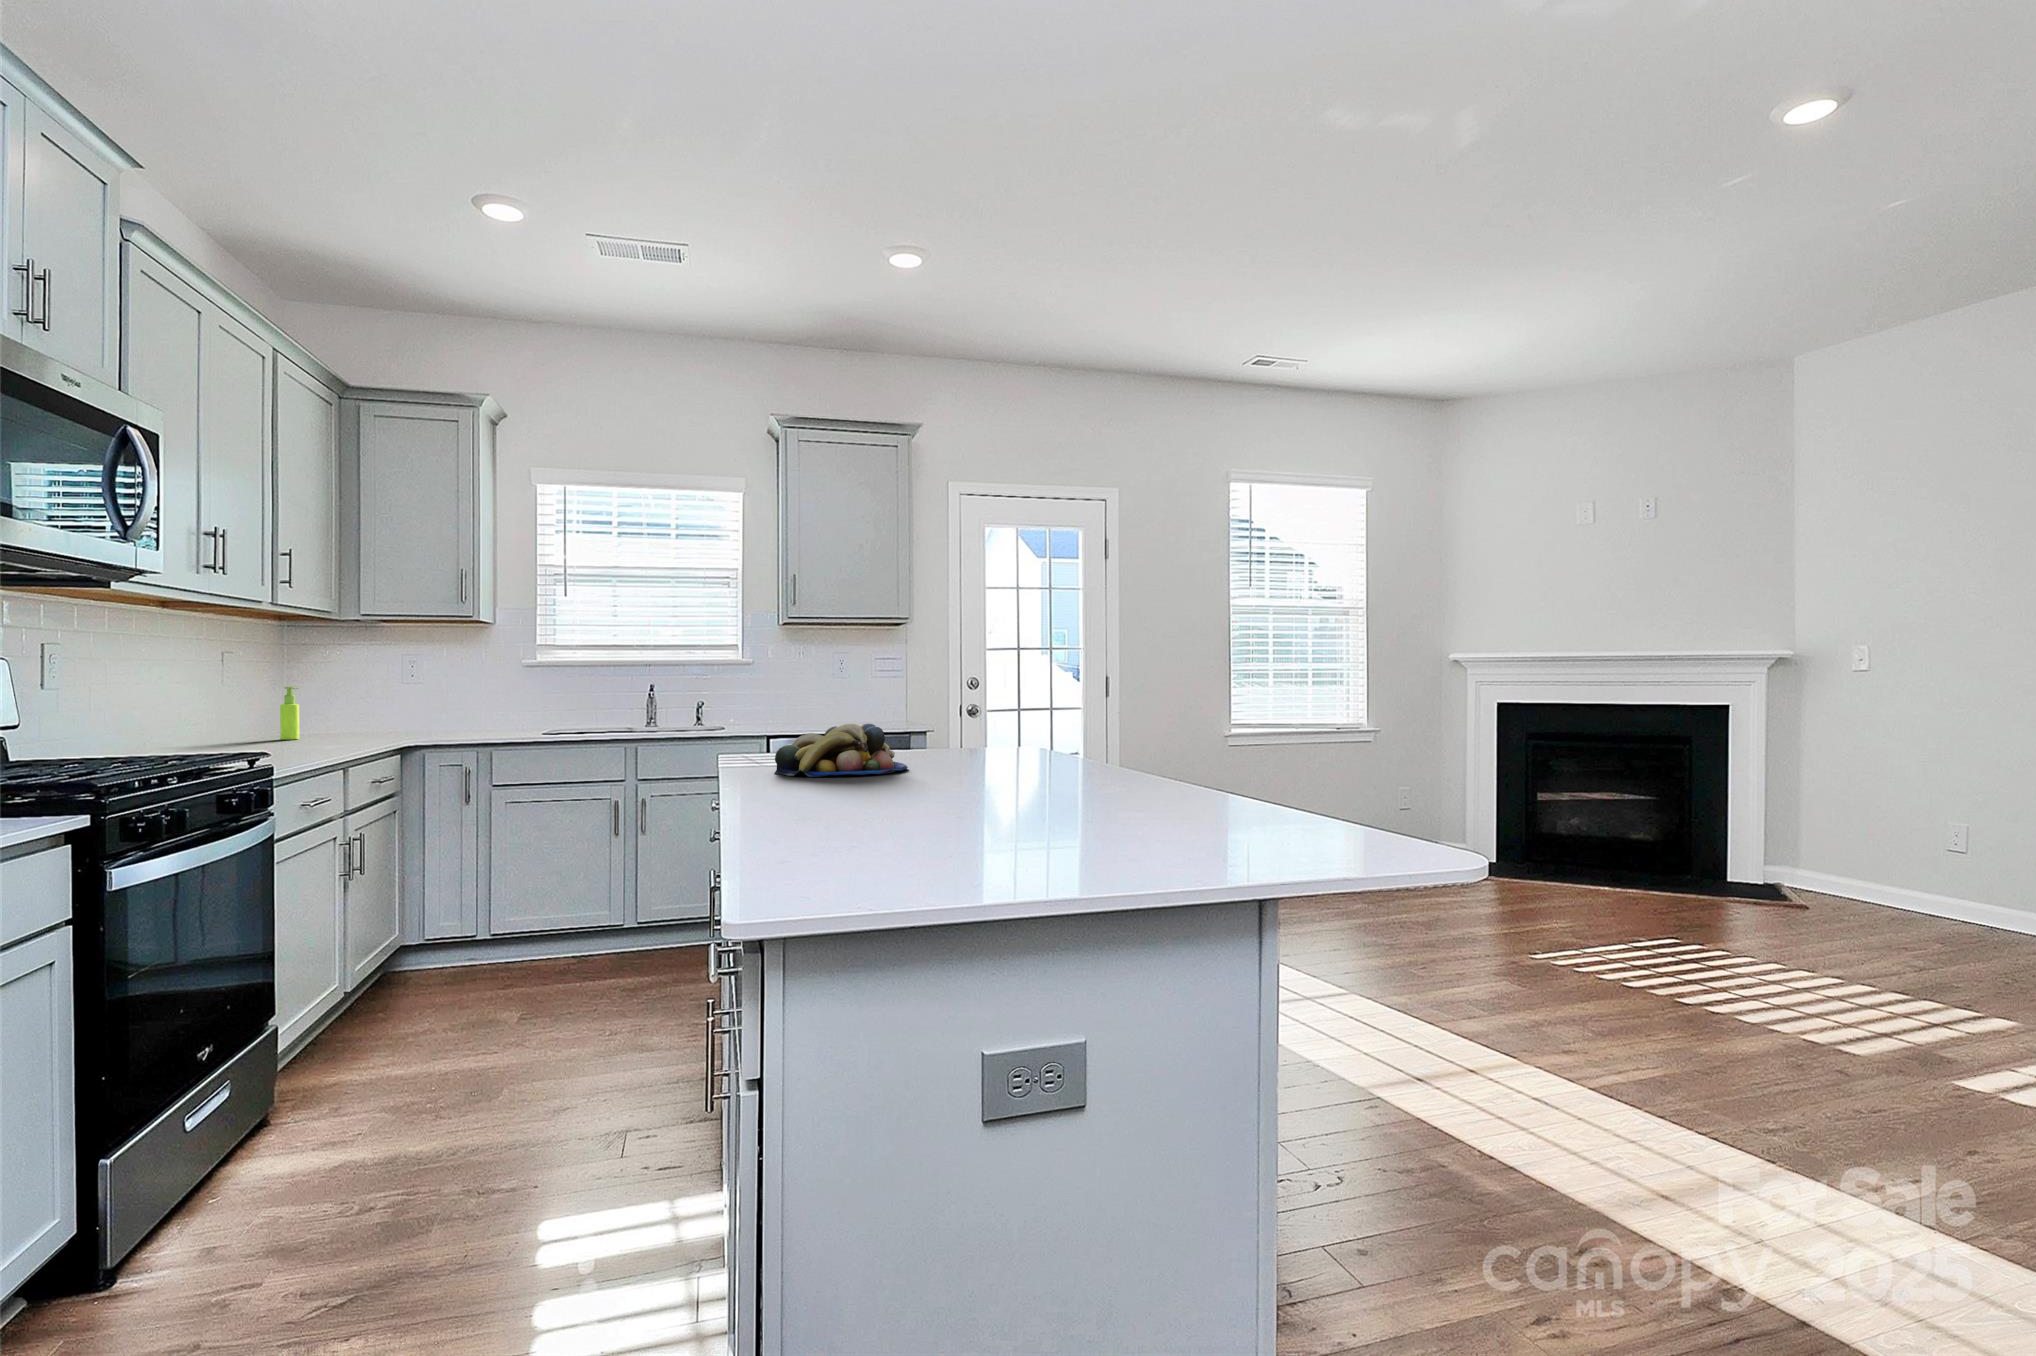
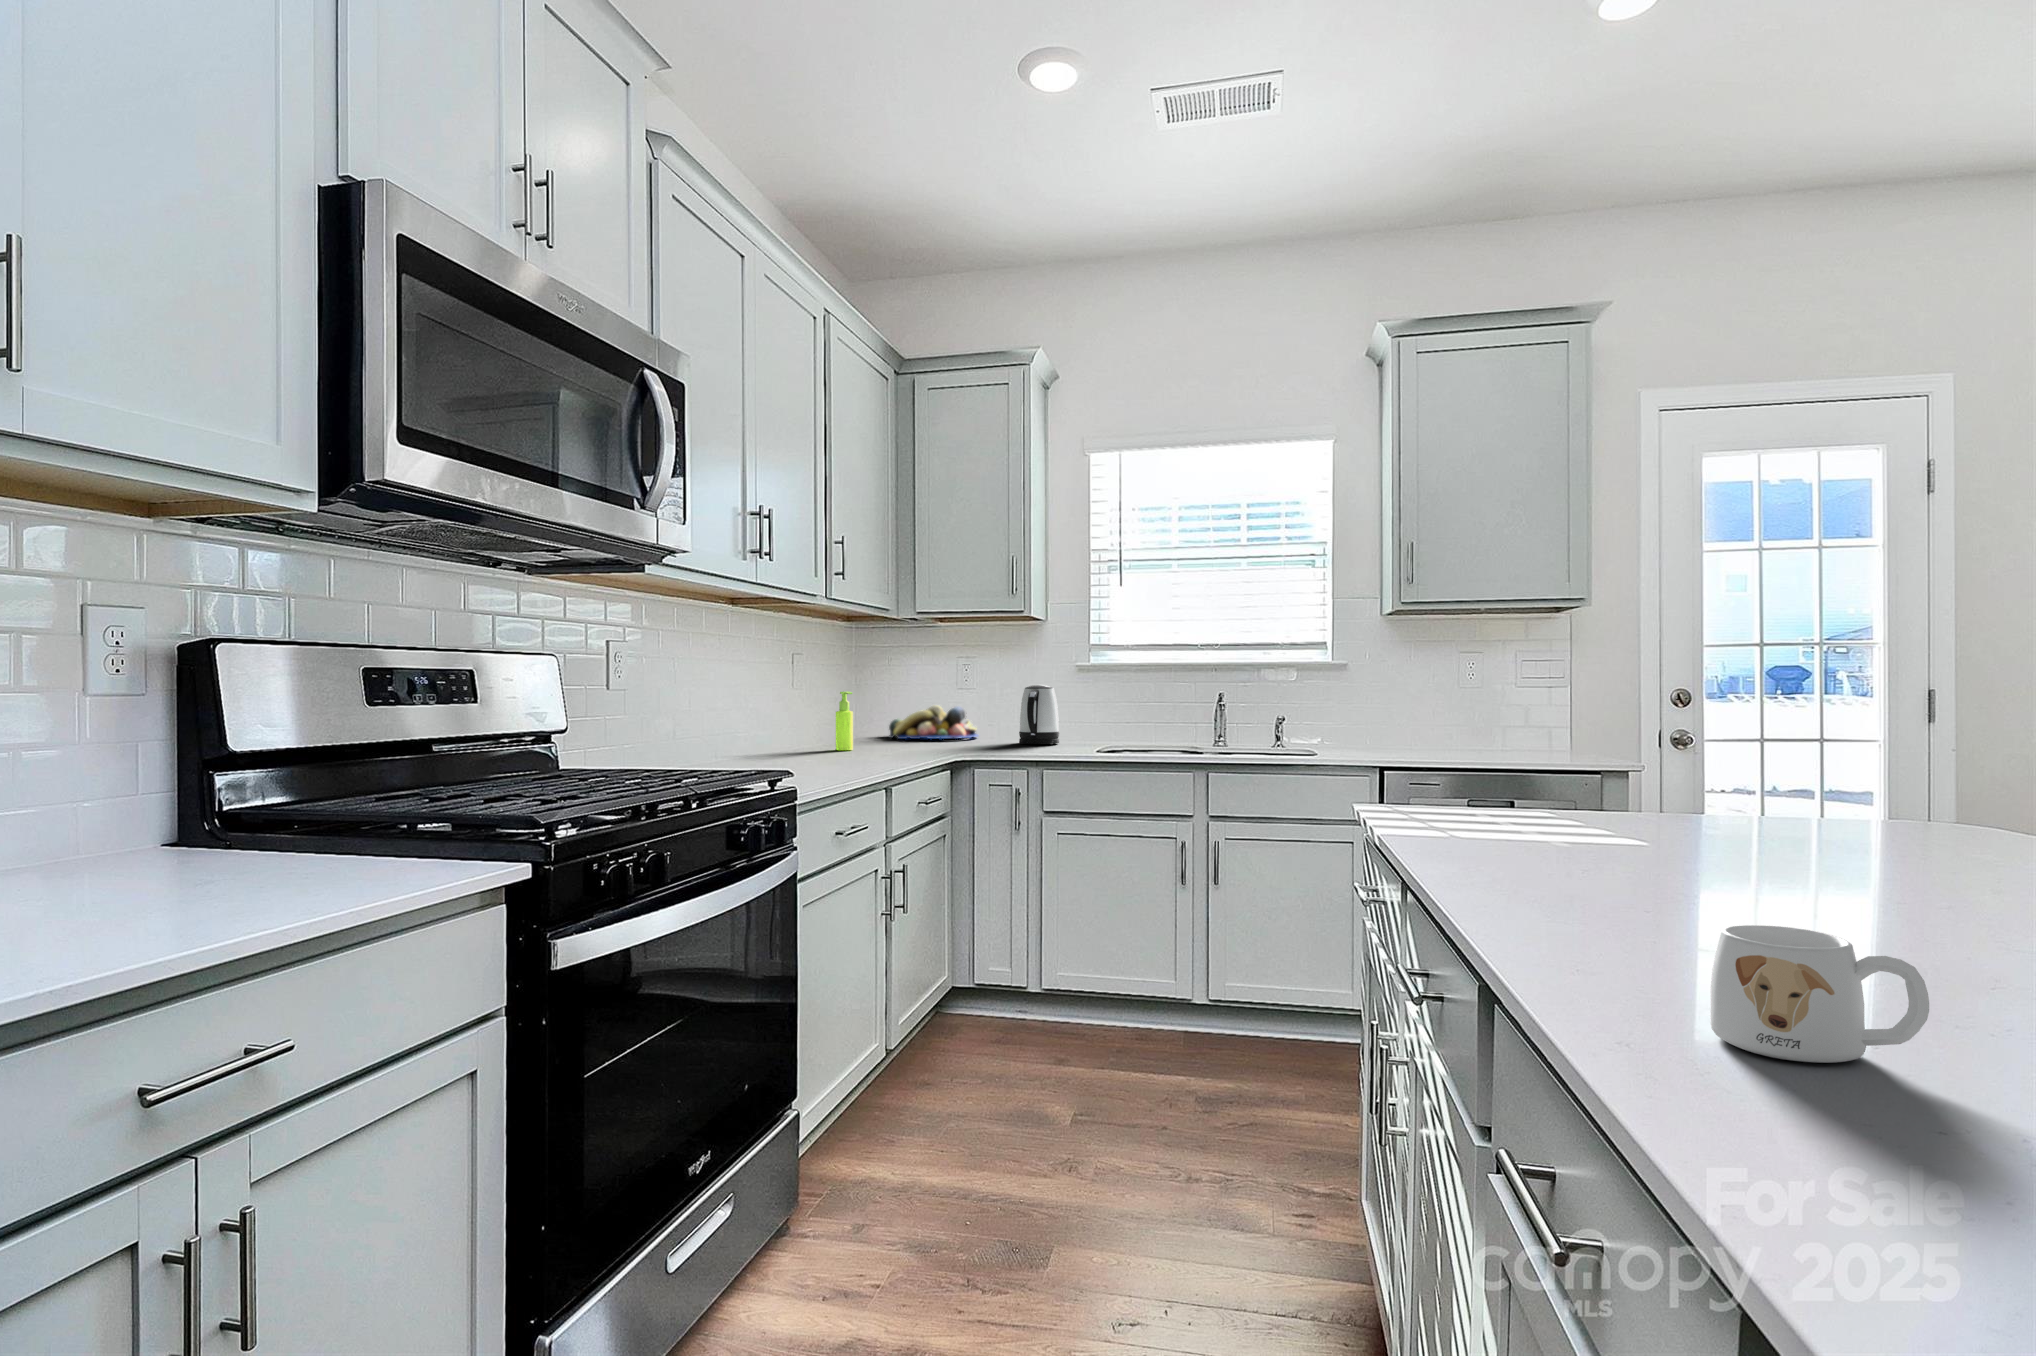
kettle: none [467,679,505,729] -> present [1019,685,1059,744]
fruit bowl: present [774,723,908,777] -> present [889,705,978,739]
mug: none [792,783,855,830] -> present [1710,925,1929,1063]

